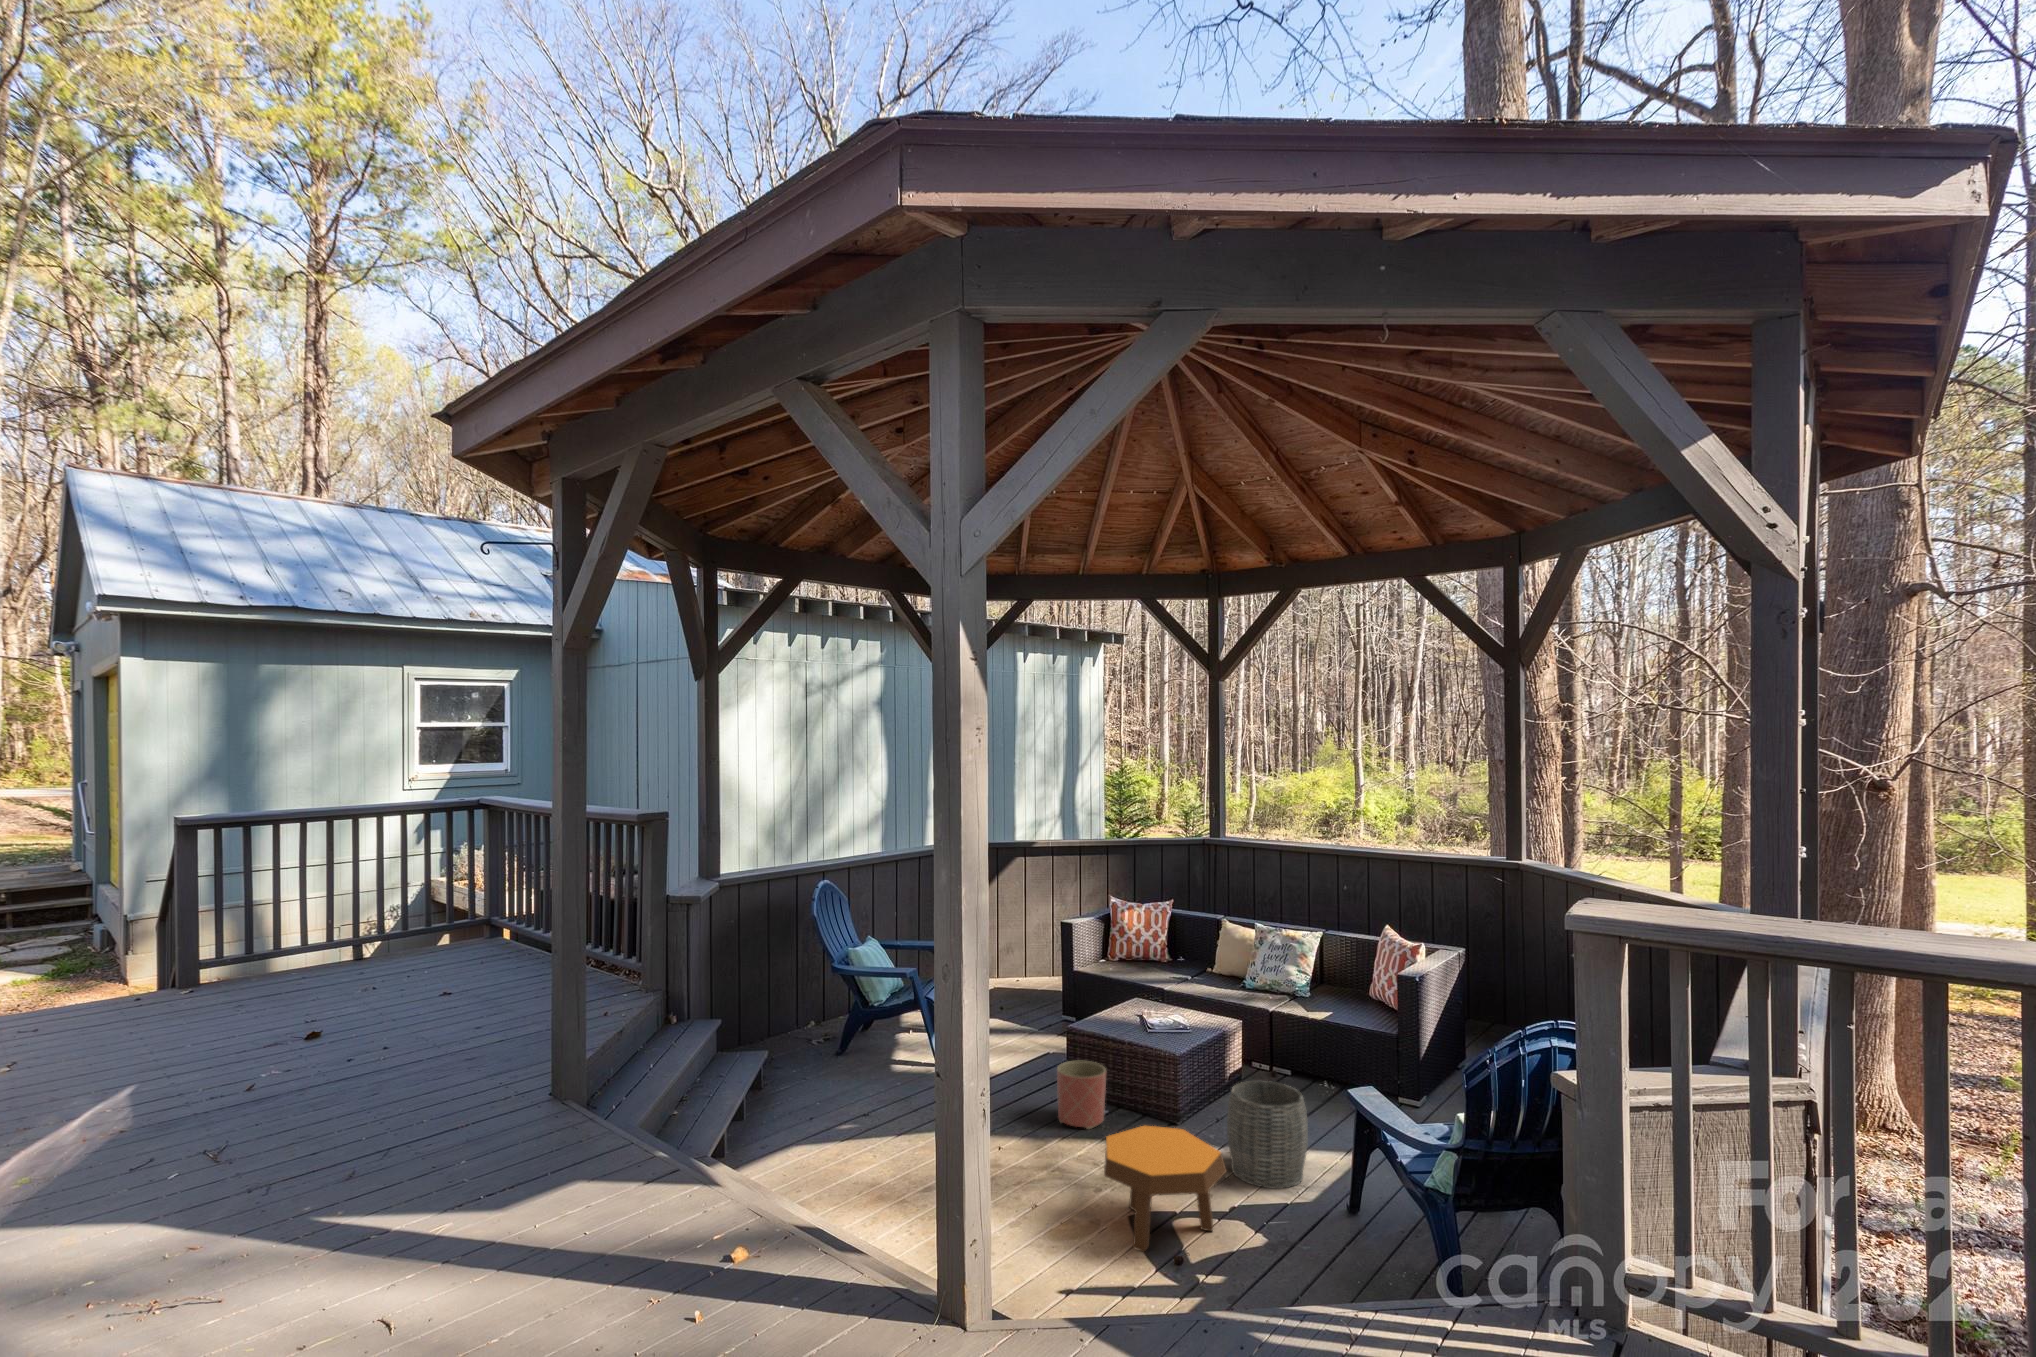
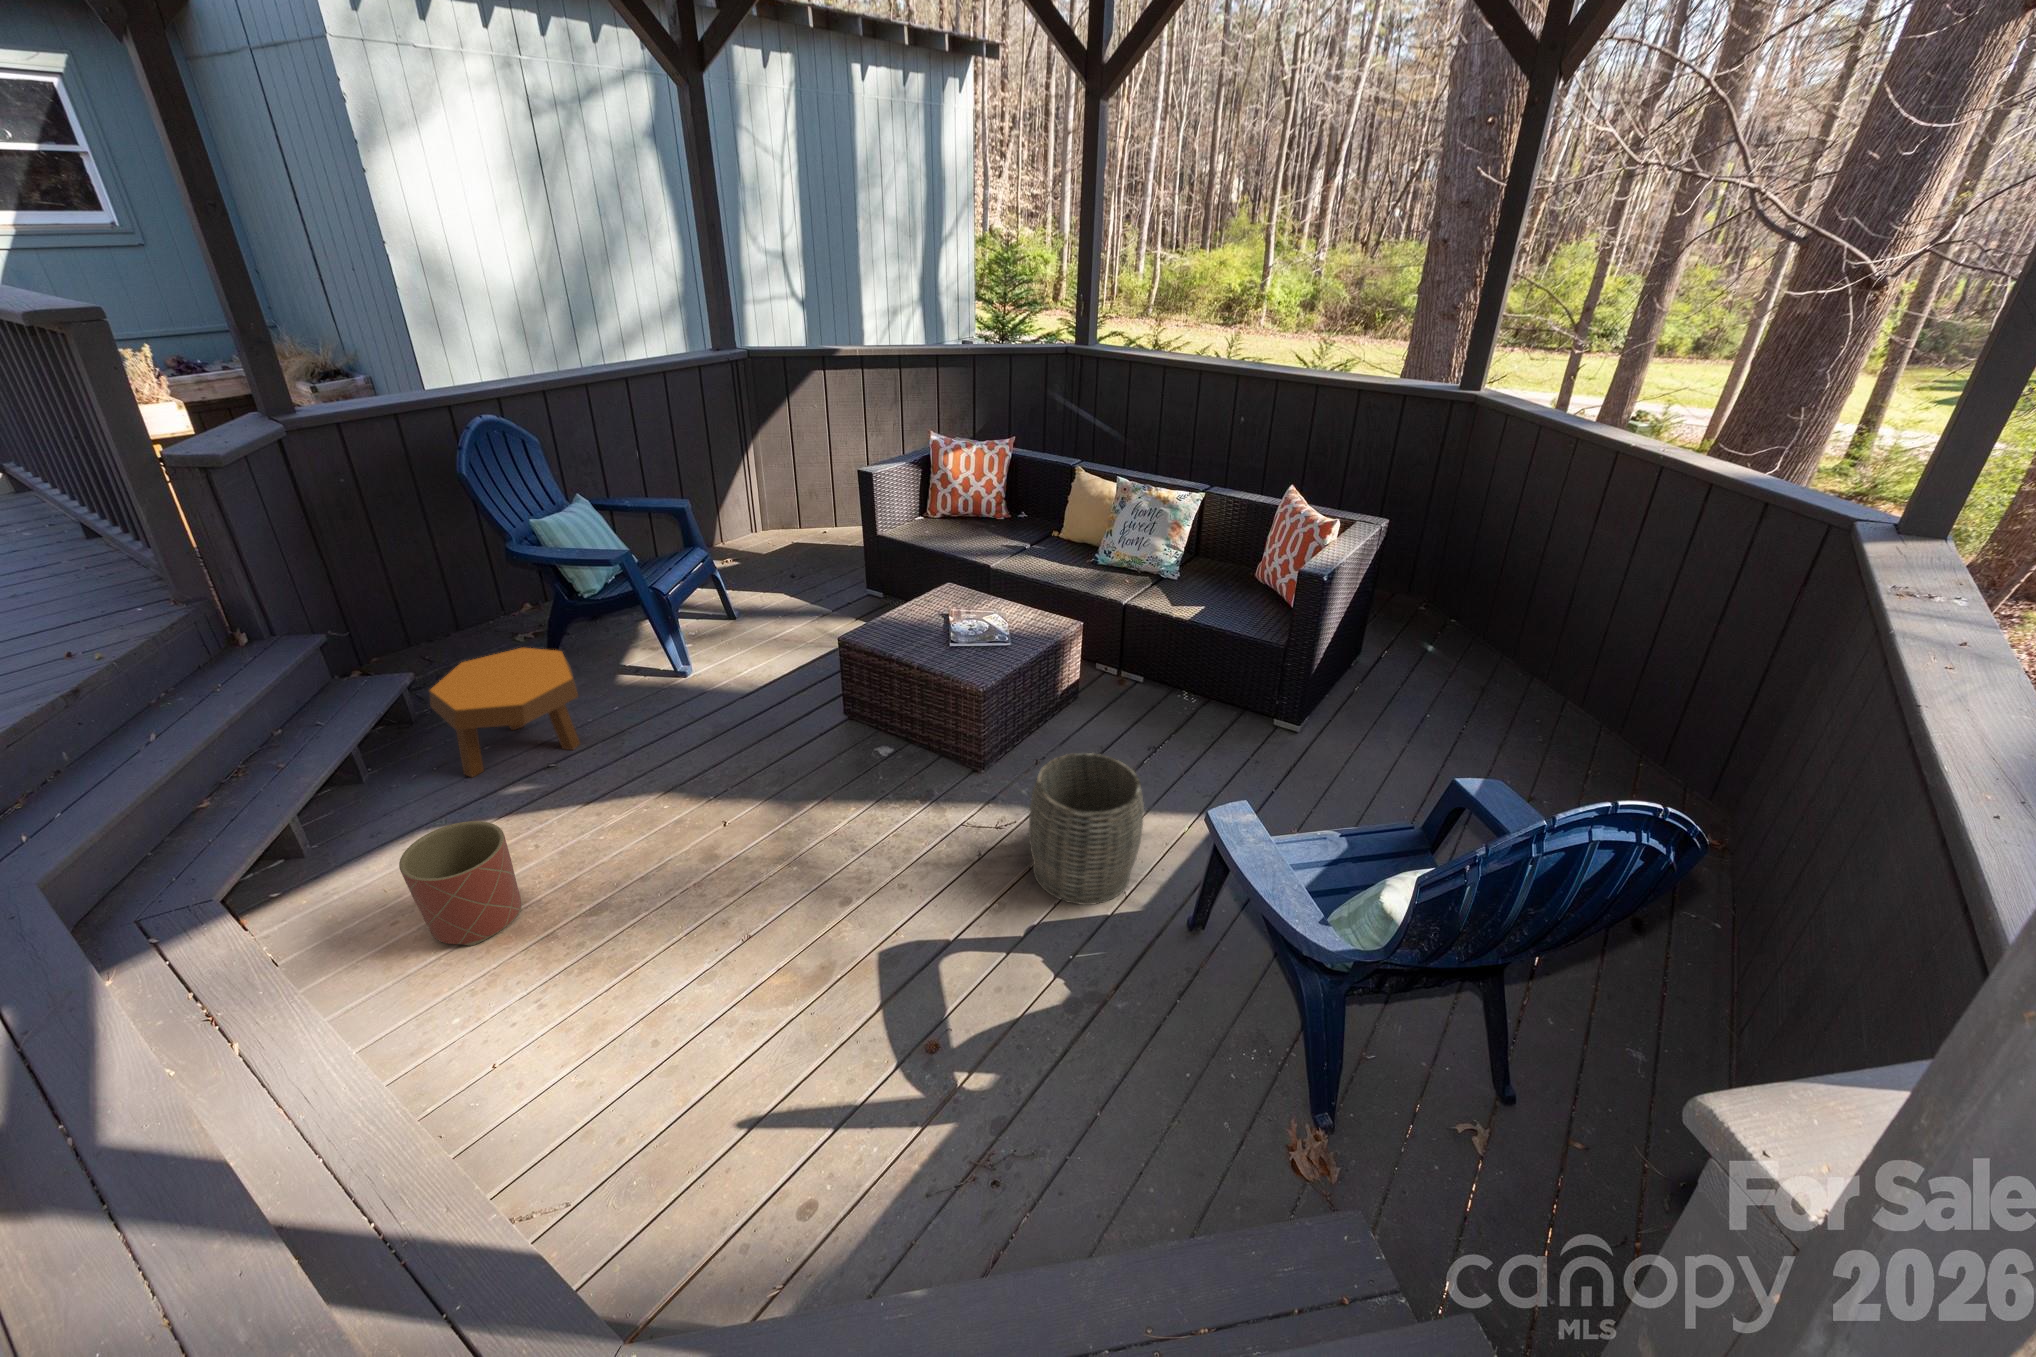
planter: present [1057,1060,1106,1129] -> present [399,821,521,946]
footstool: present [1104,1126,1226,1251] -> present [429,648,580,777]

